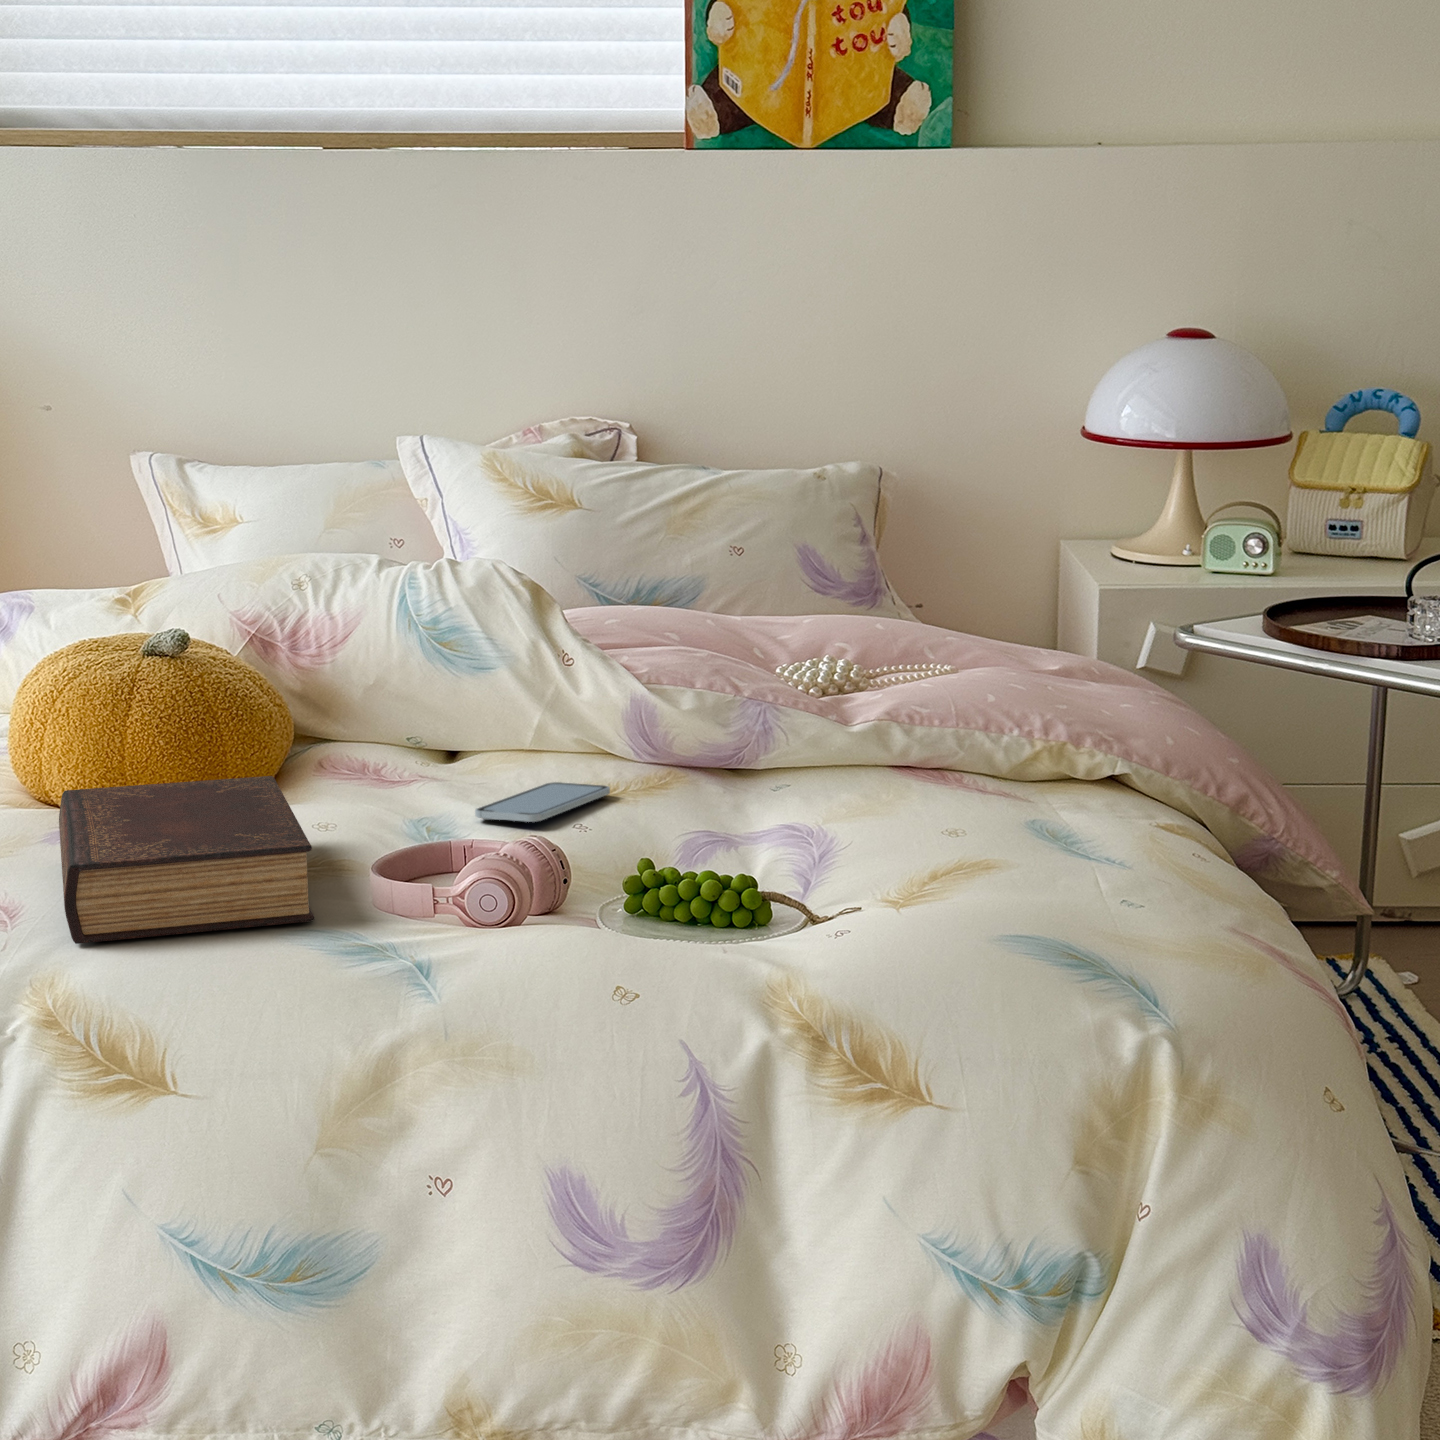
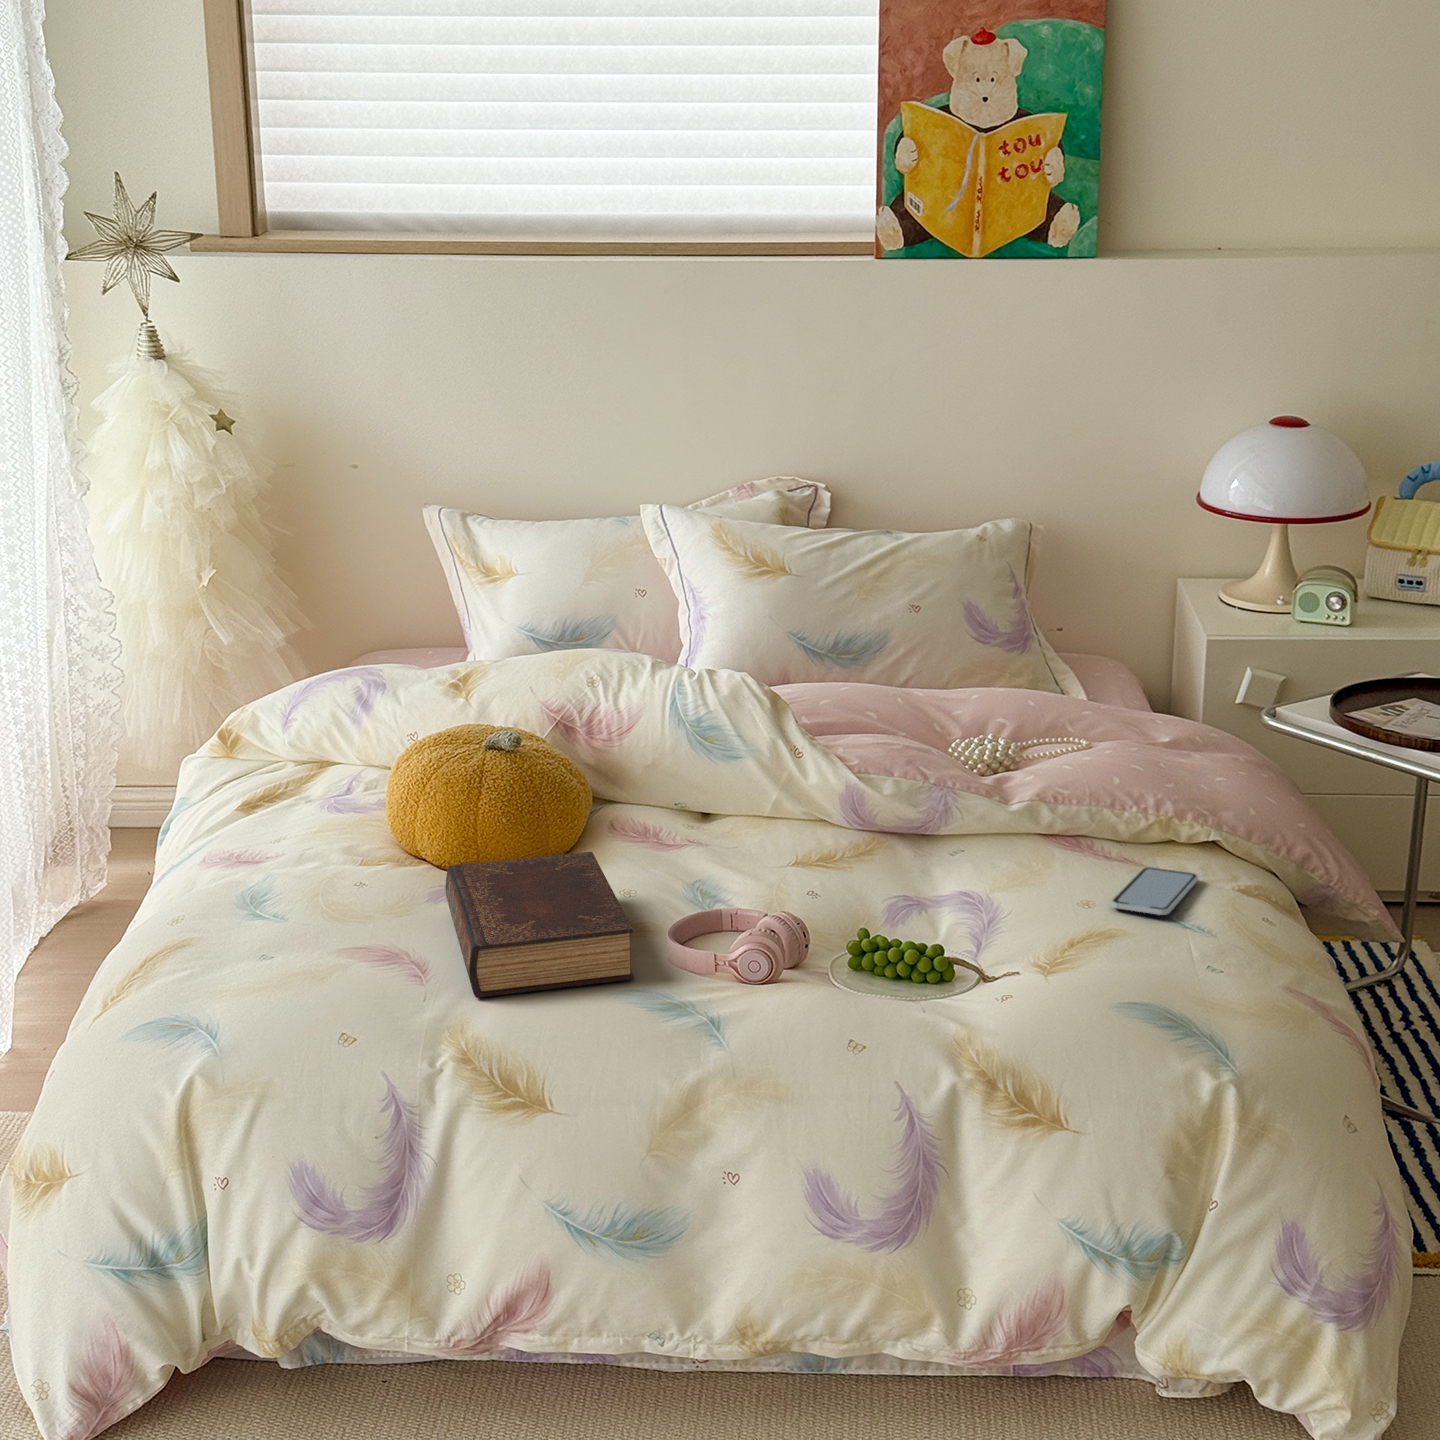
smartphone: present [475,782,610,822] -> present [1111,867,1198,915]

